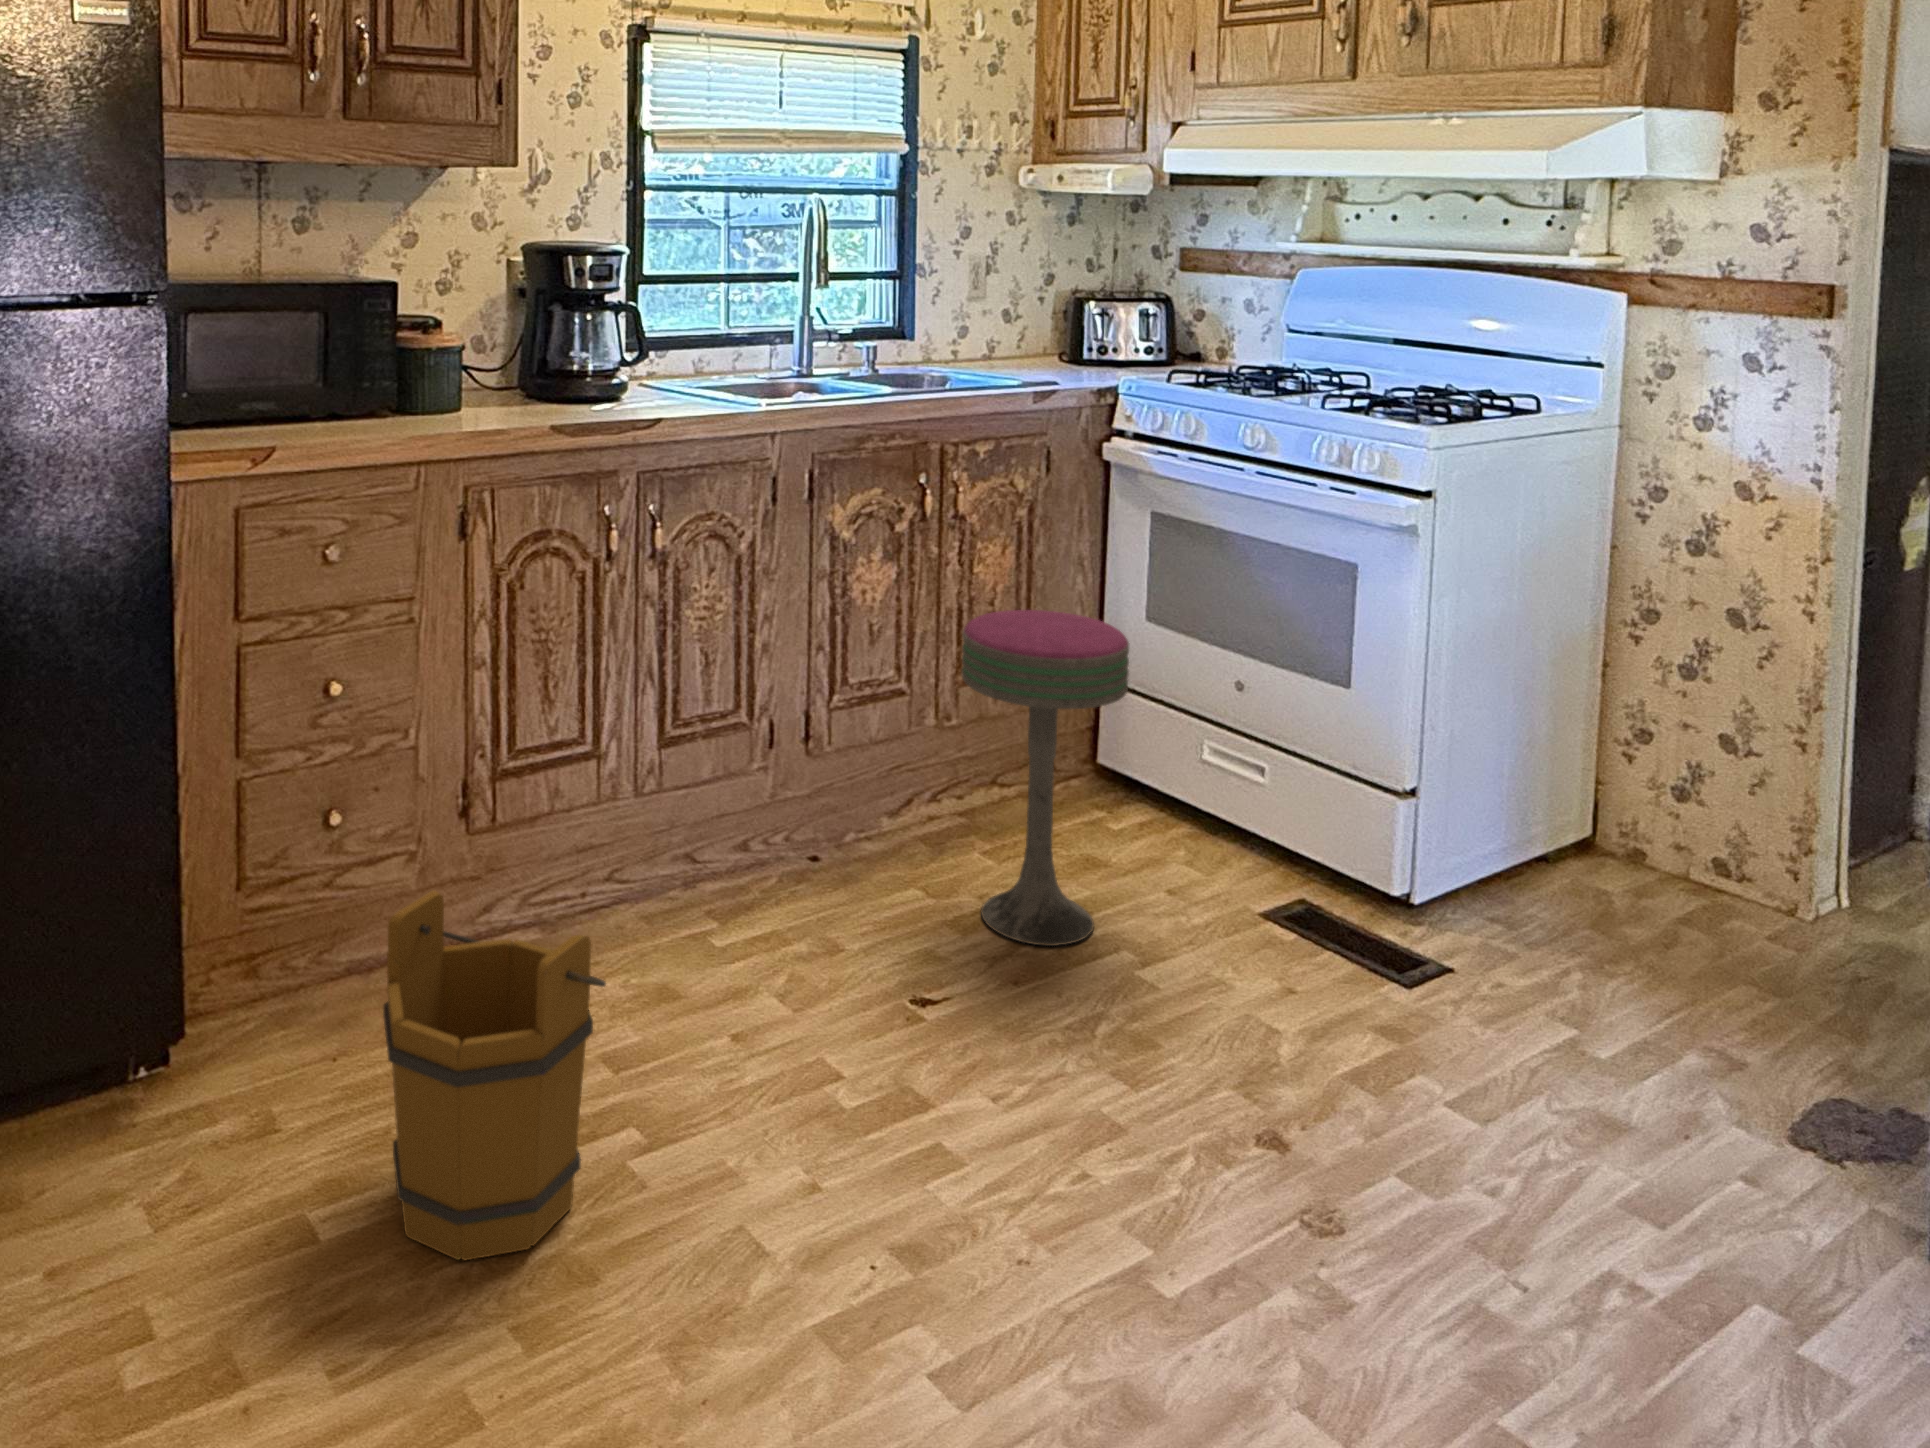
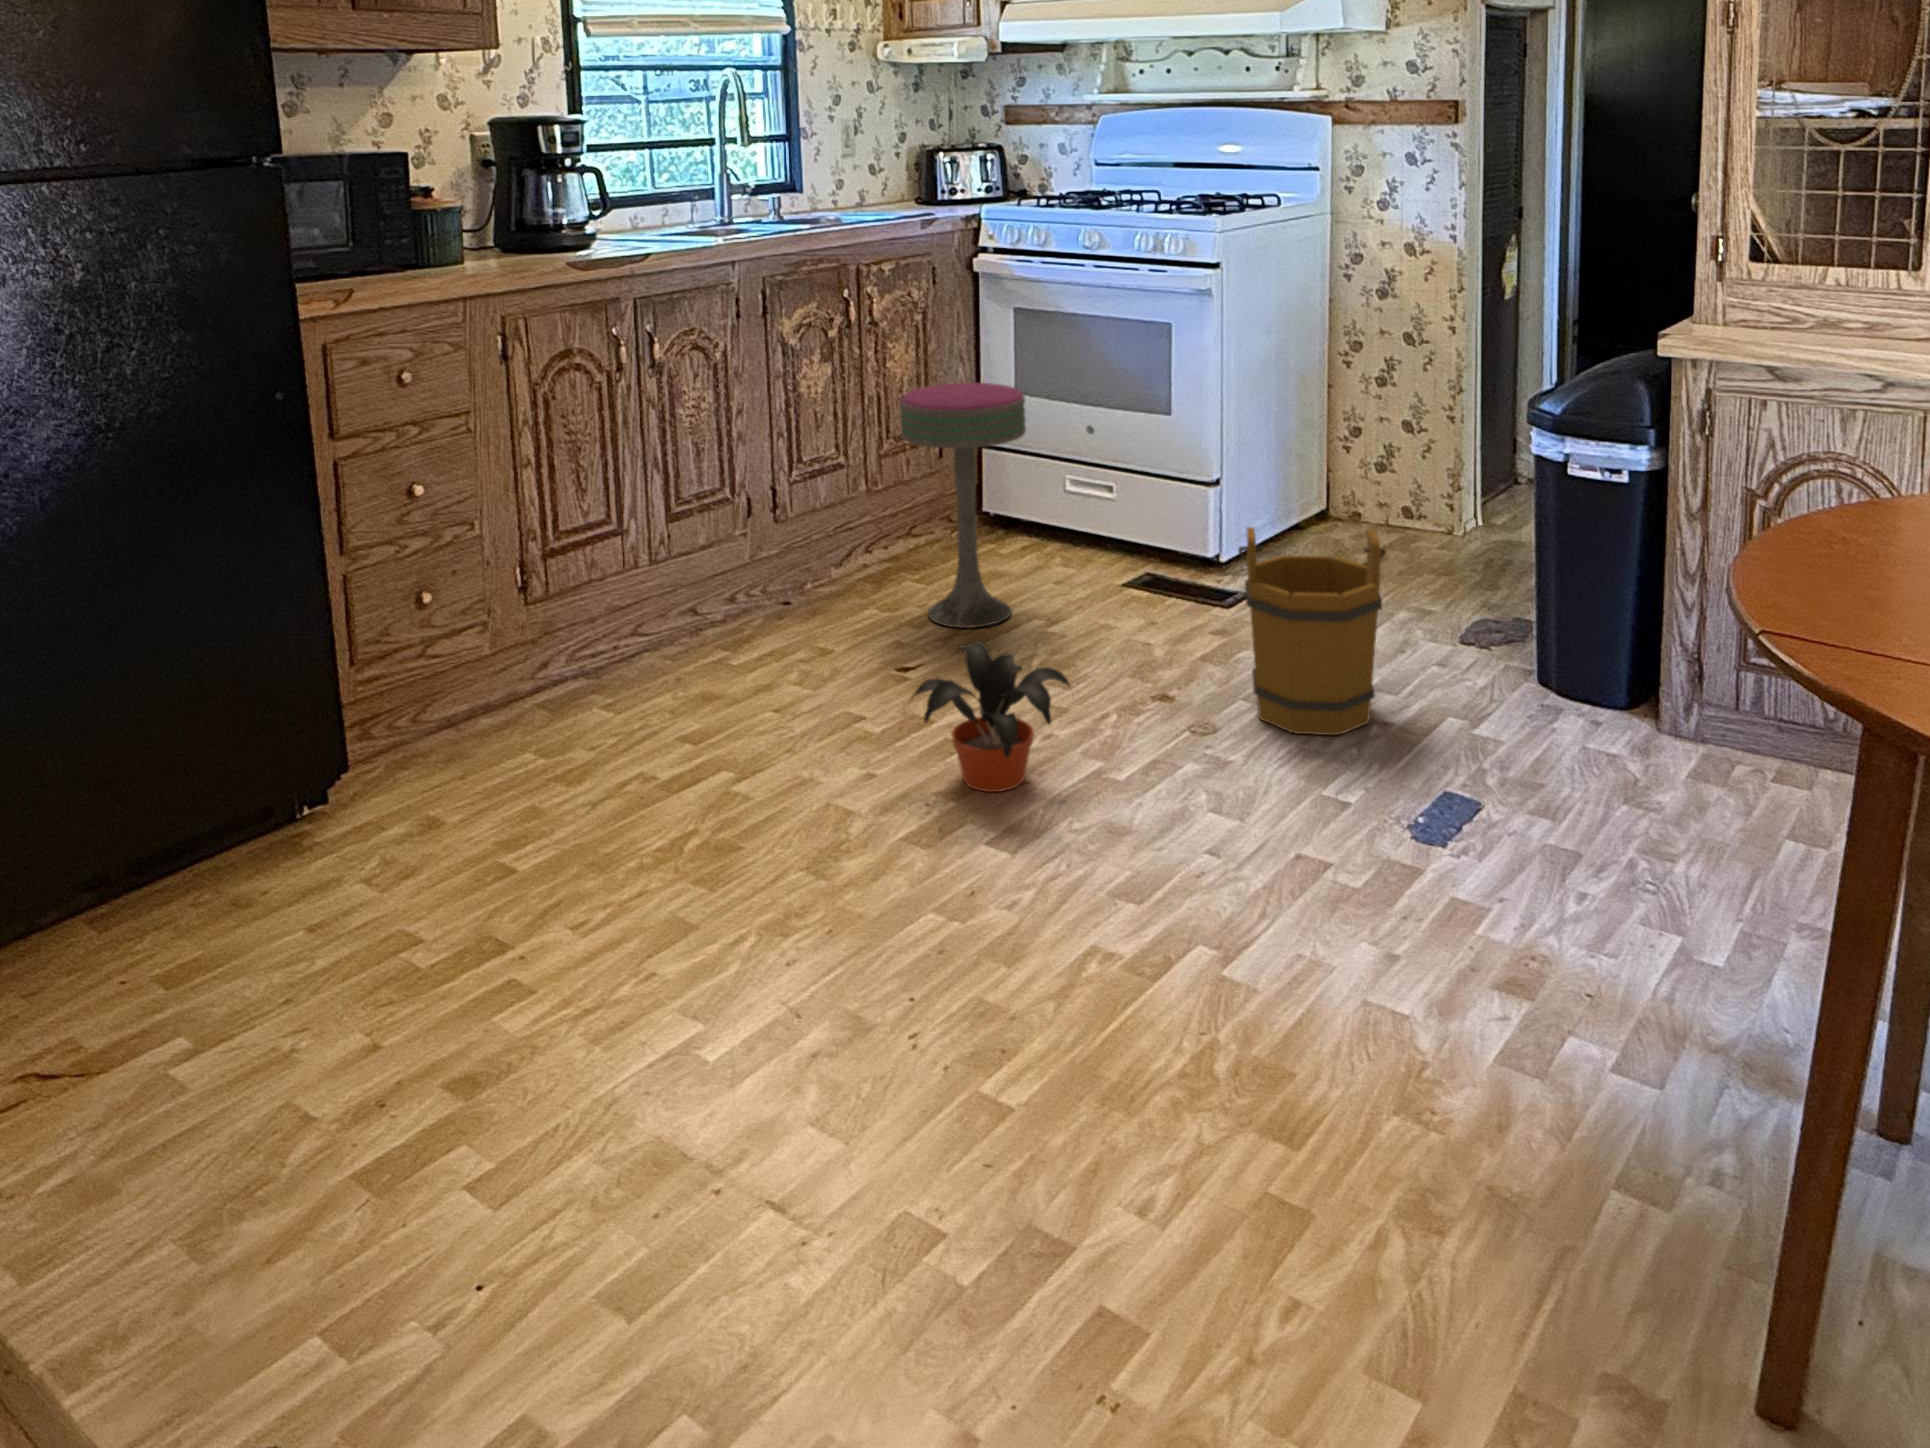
bucket: present [383,890,606,1260] -> present [1238,527,1386,735]
potted plant: none [877,1012,1114,1256] -> present [912,641,1071,792]

